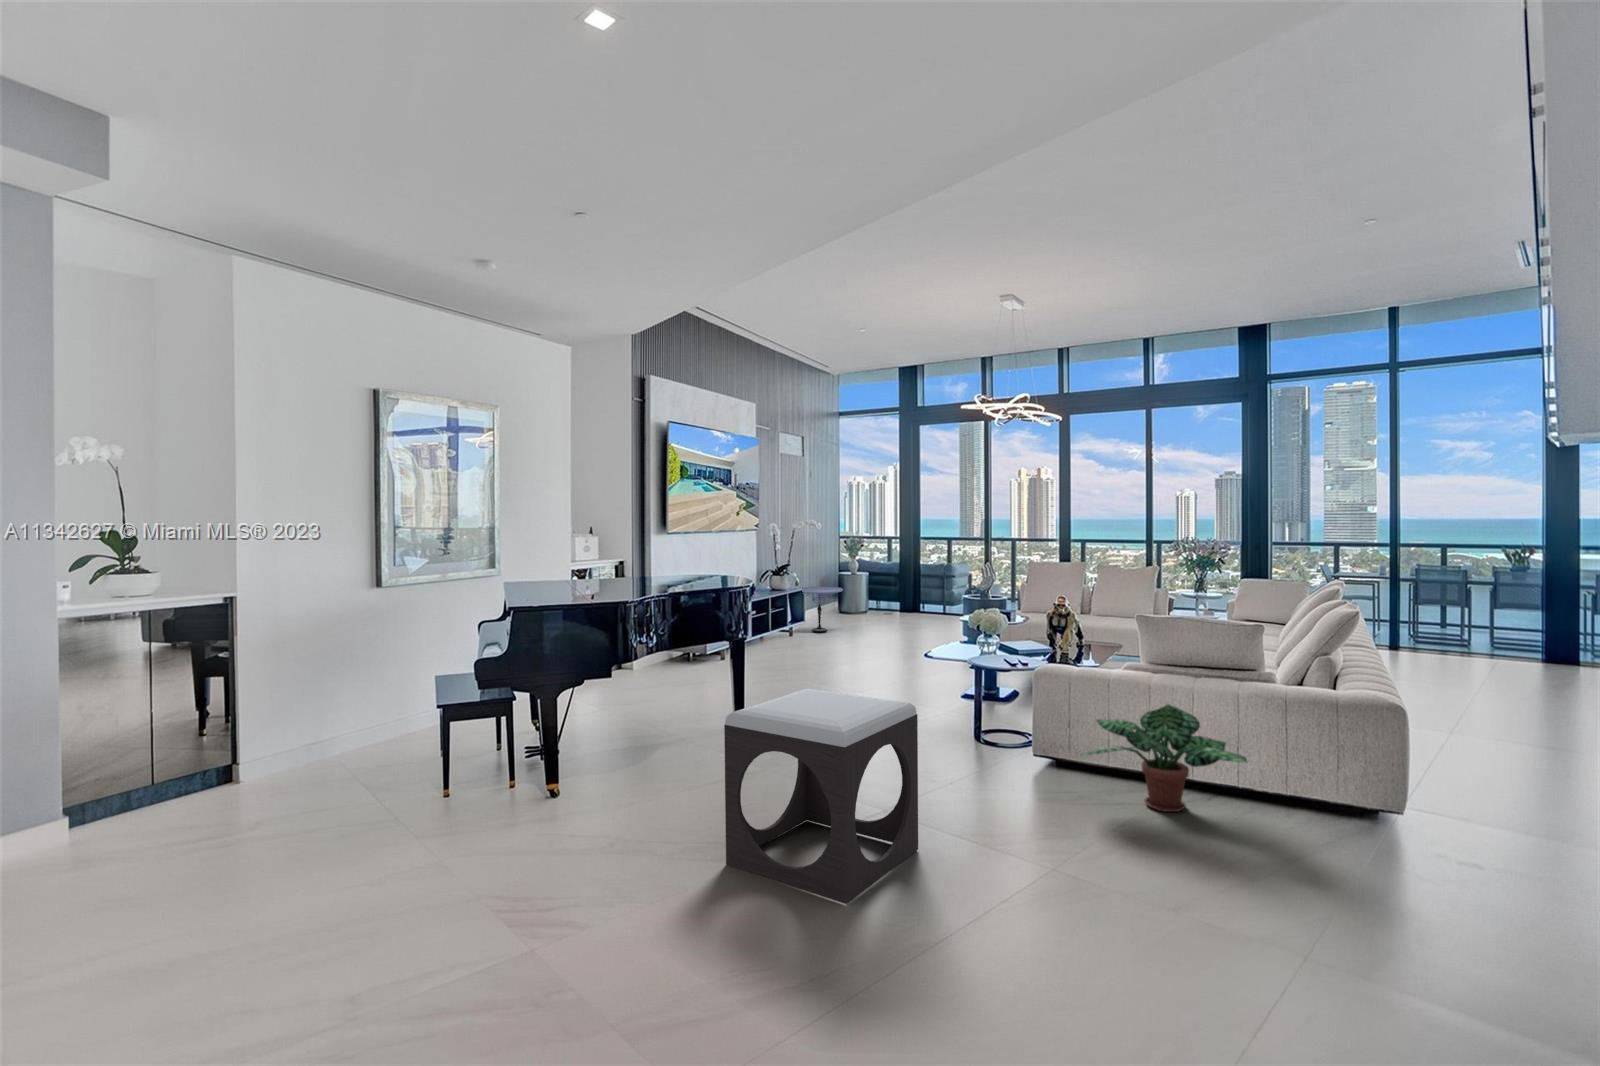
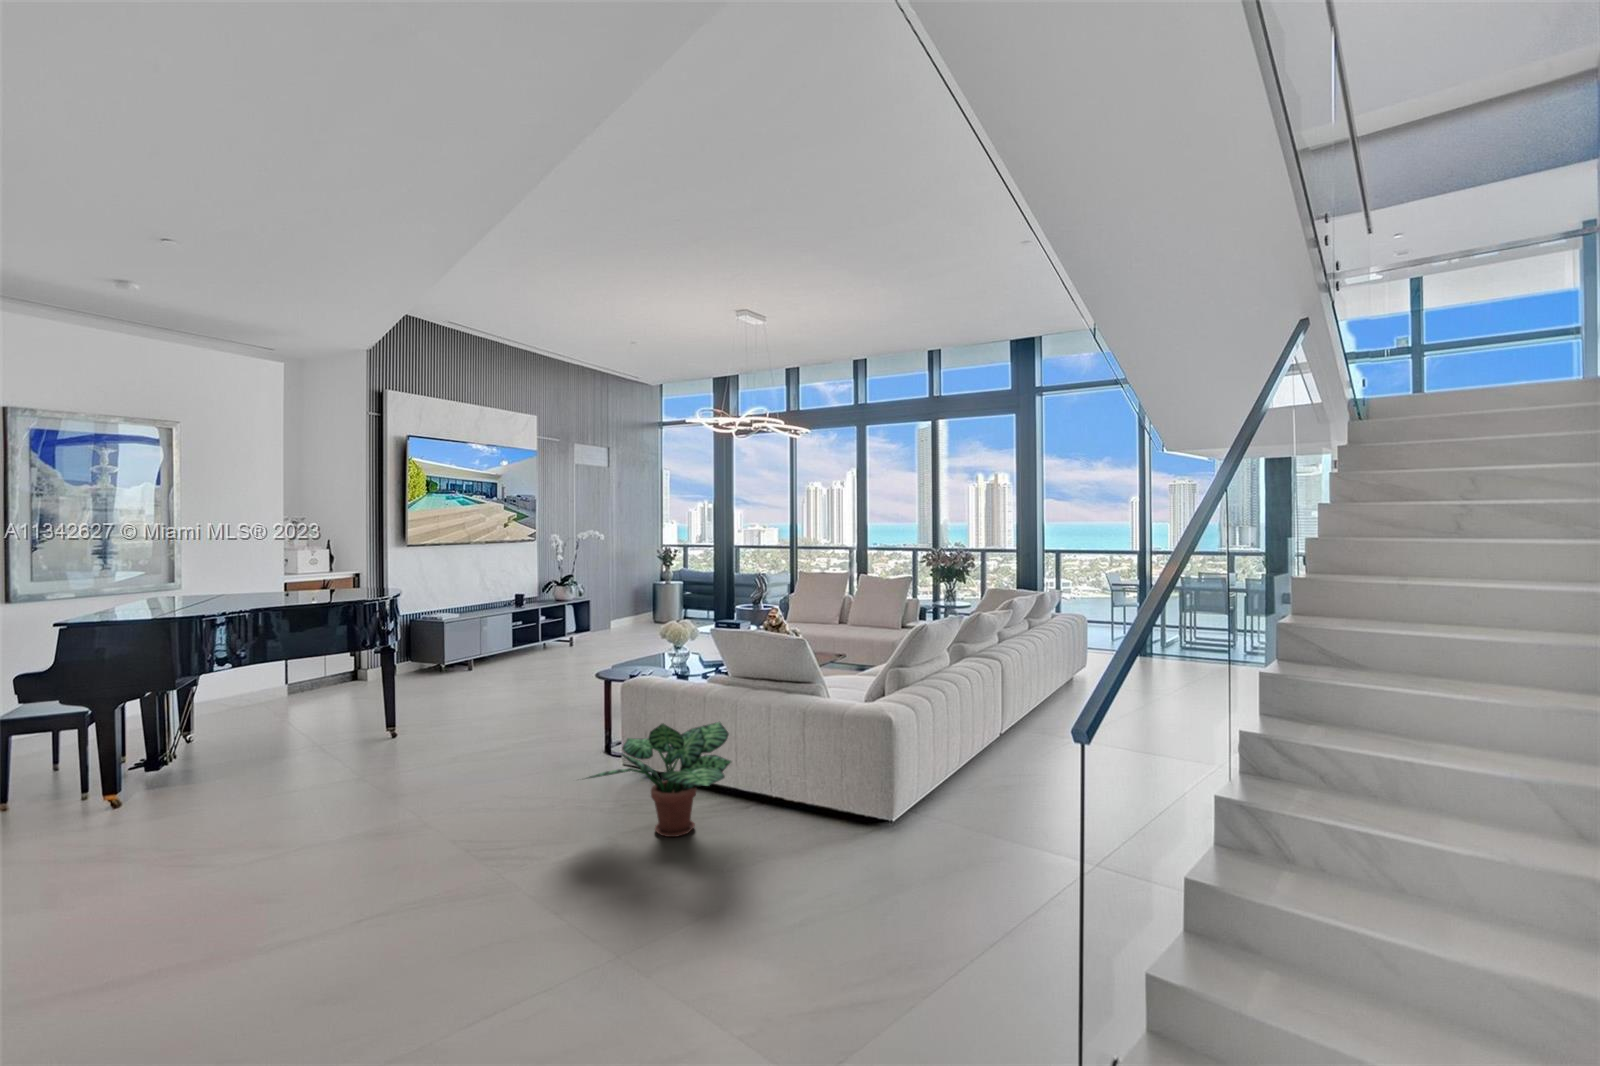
side table: present [801,587,843,633] -> none [577,598,627,644]
footstool: present [724,689,918,904] -> none [76,717,328,966]

